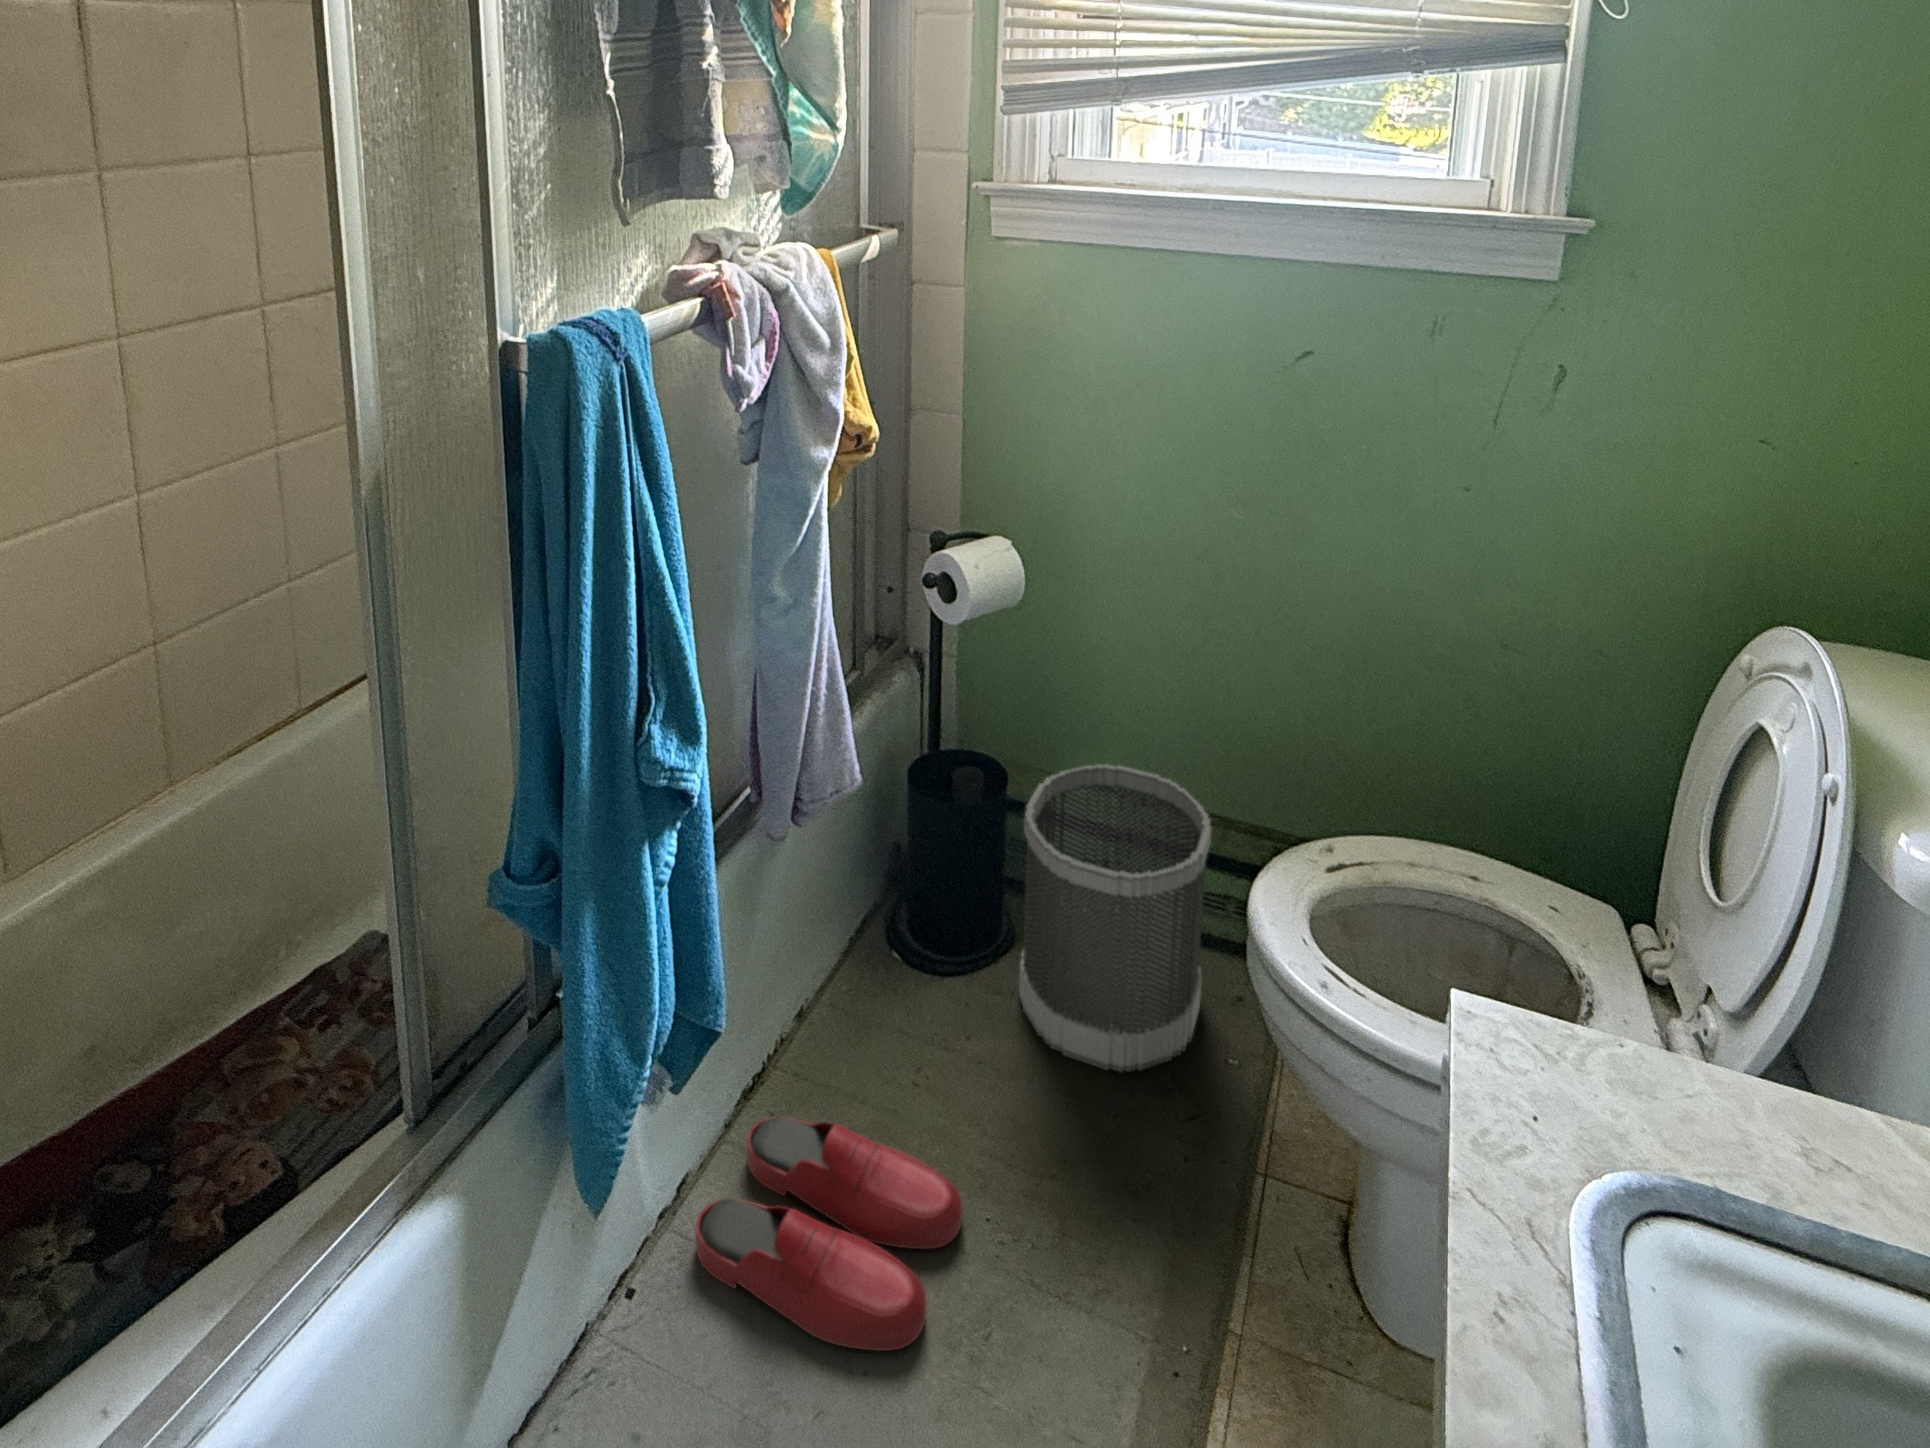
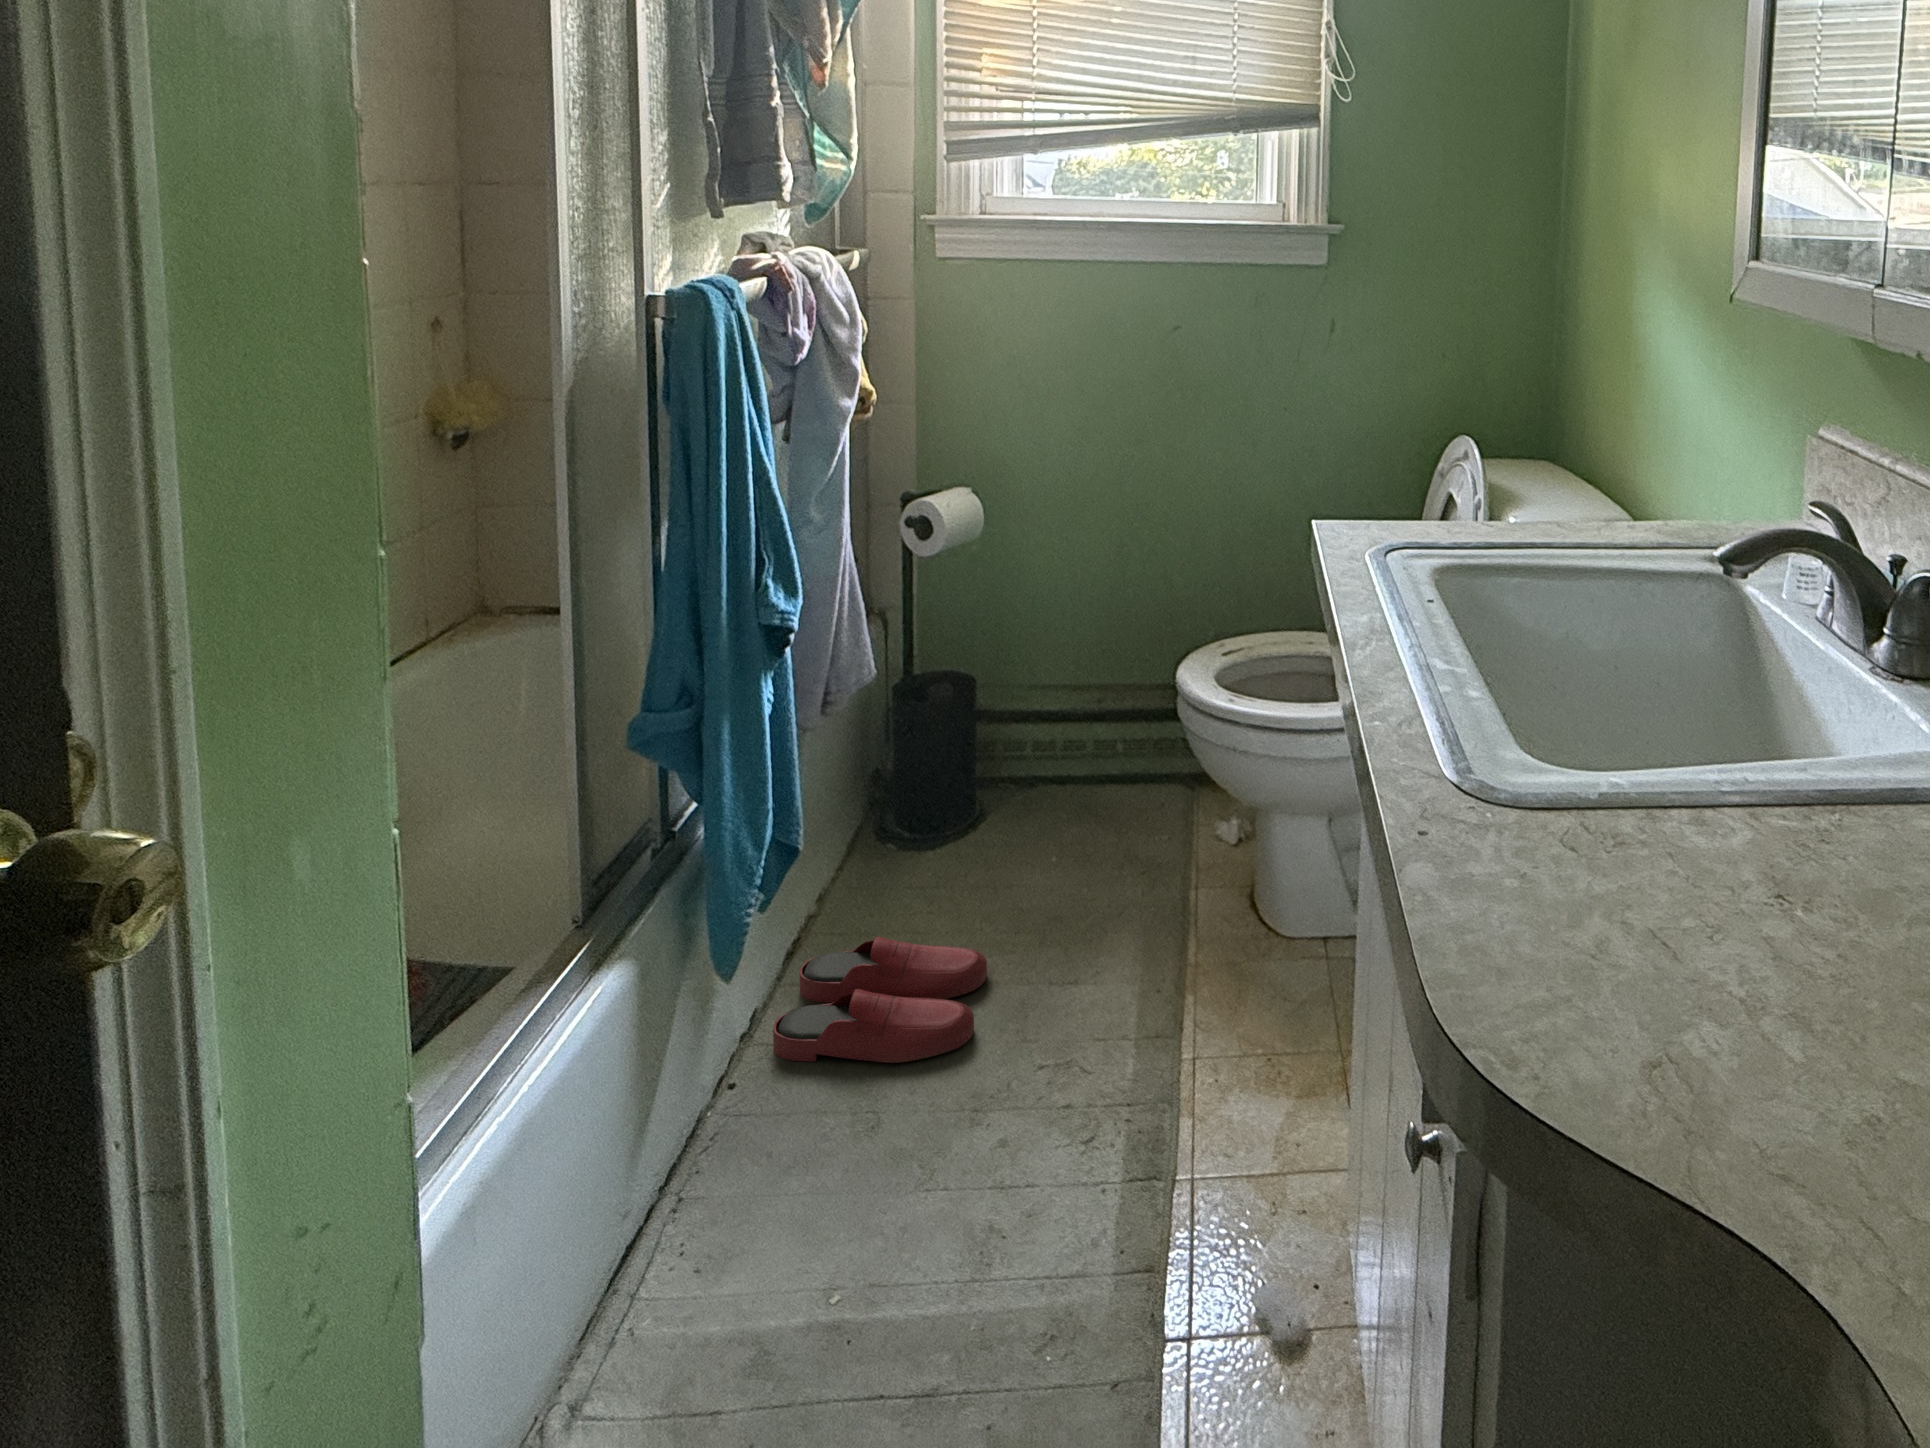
wastebasket: present [1019,764,1211,1072] -> none [996,654,1136,868]

